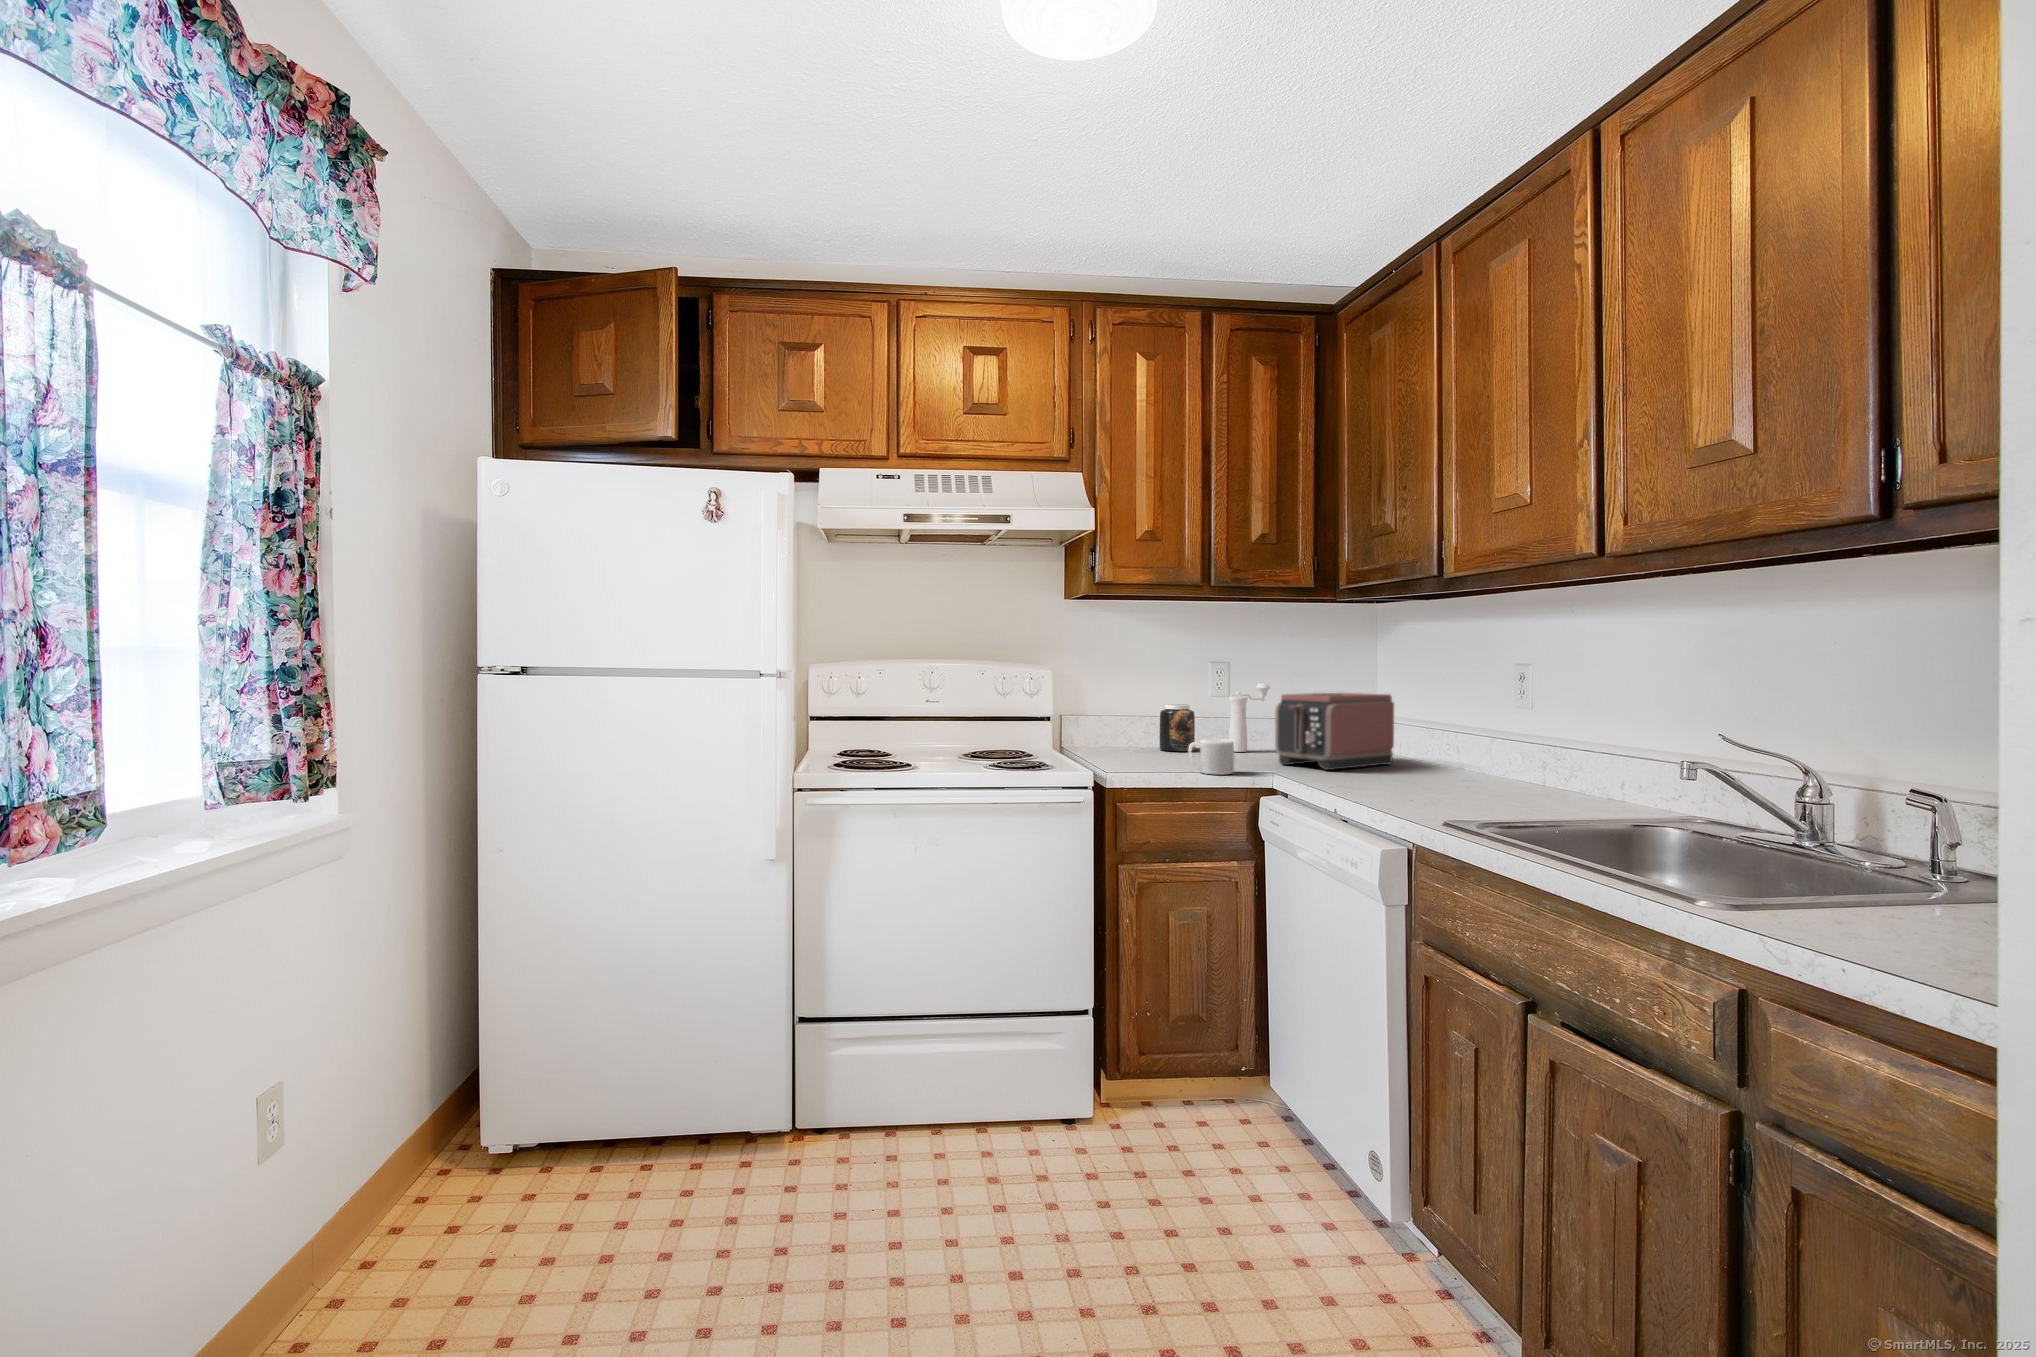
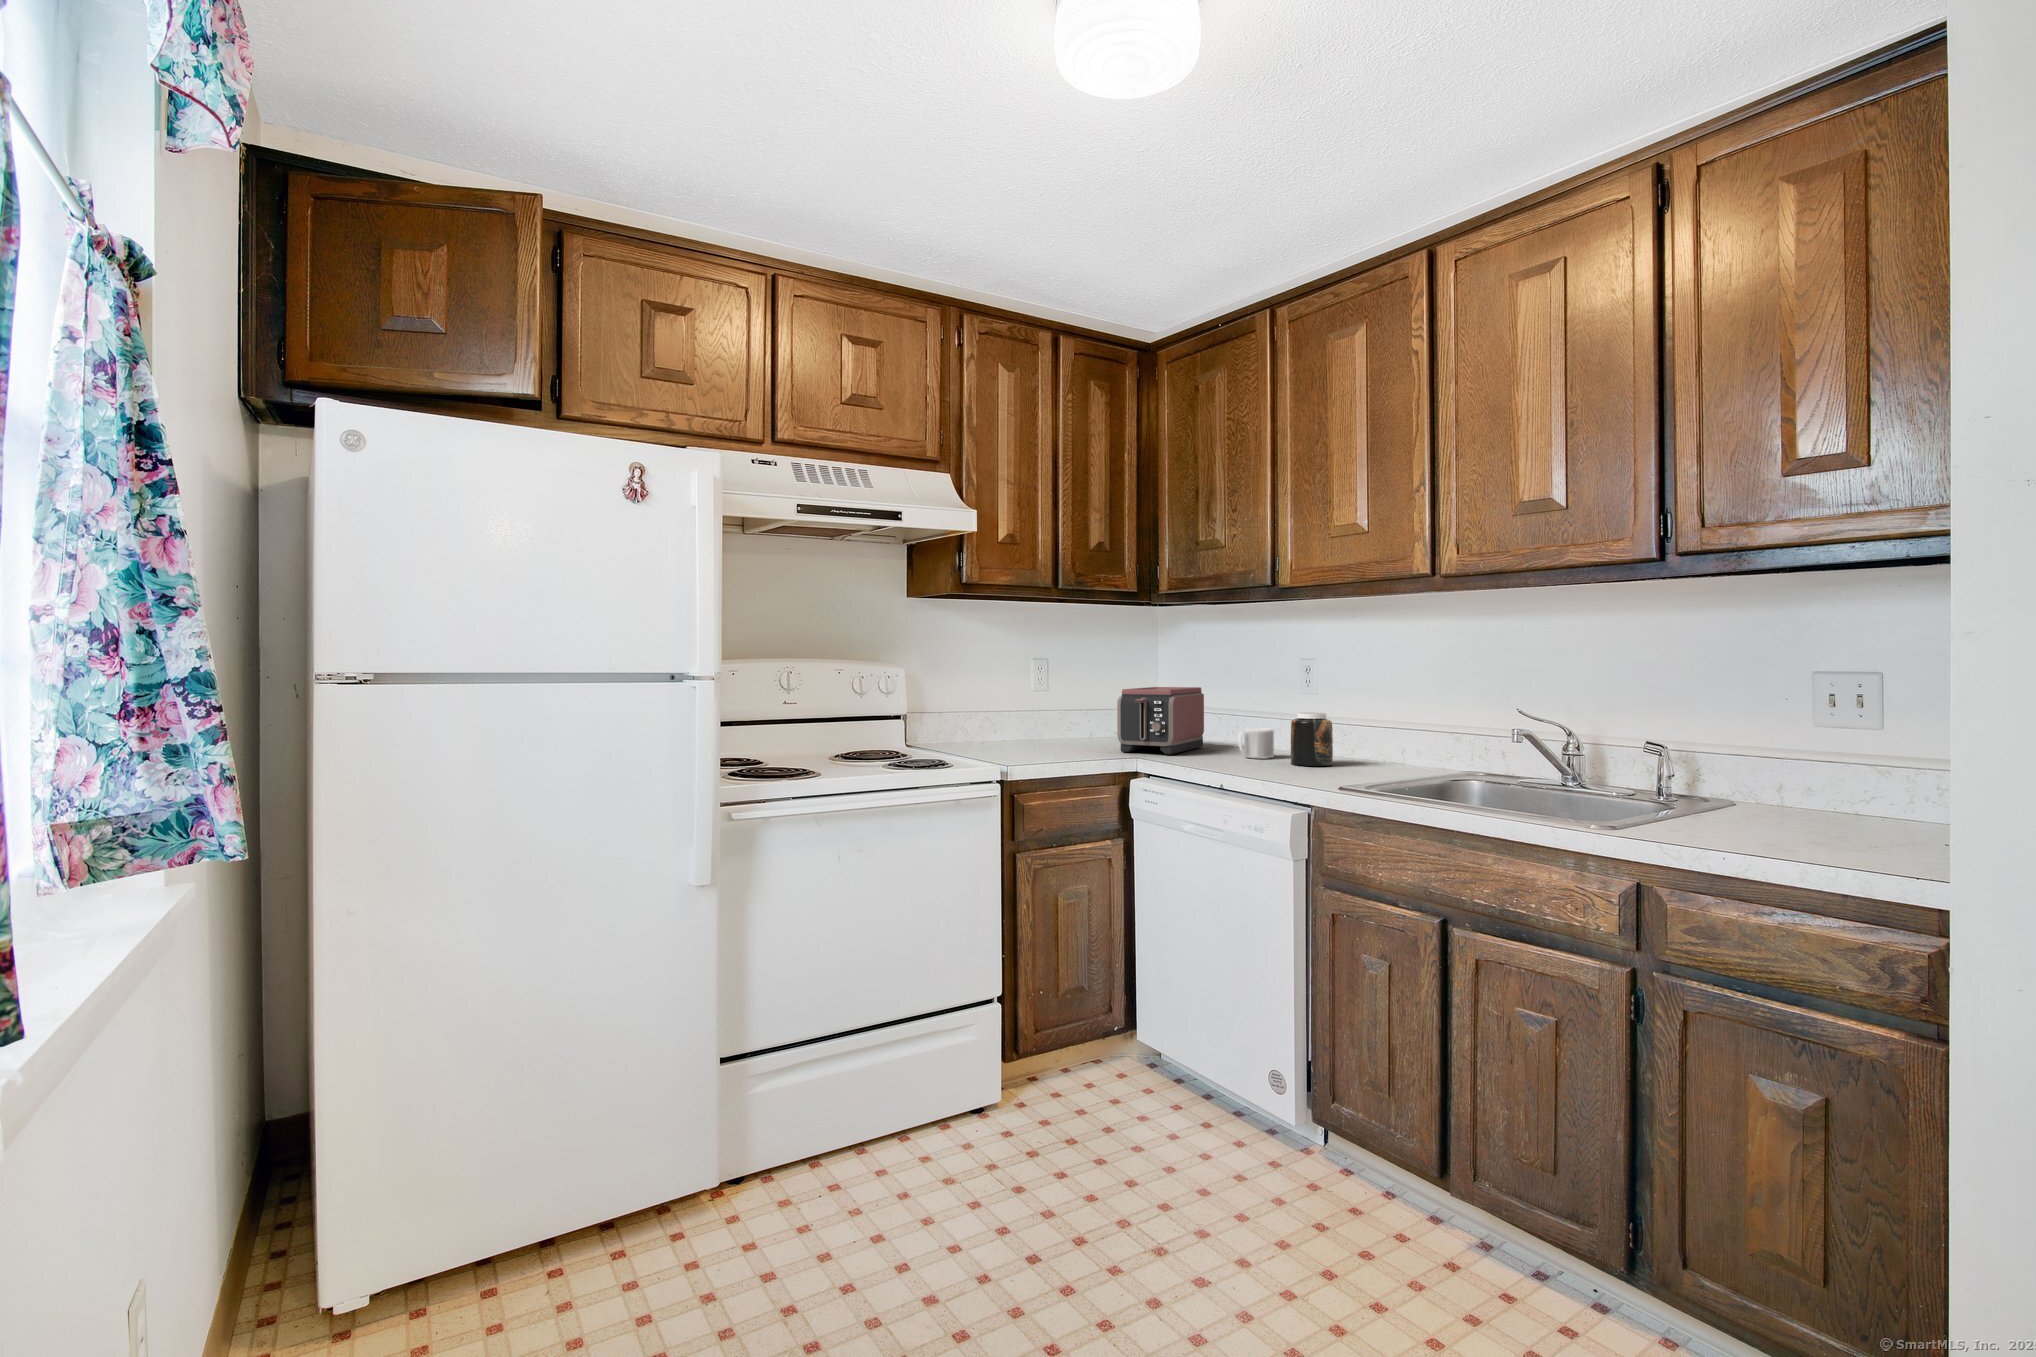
pepper mill: present [1229,684,1270,752] -> none [1054,681,1084,744]
jar: present [1160,704,1195,751] -> present [1291,712,1333,766]
mug: present [1189,739,1234,774] -> present [1238,728,1274,759]

